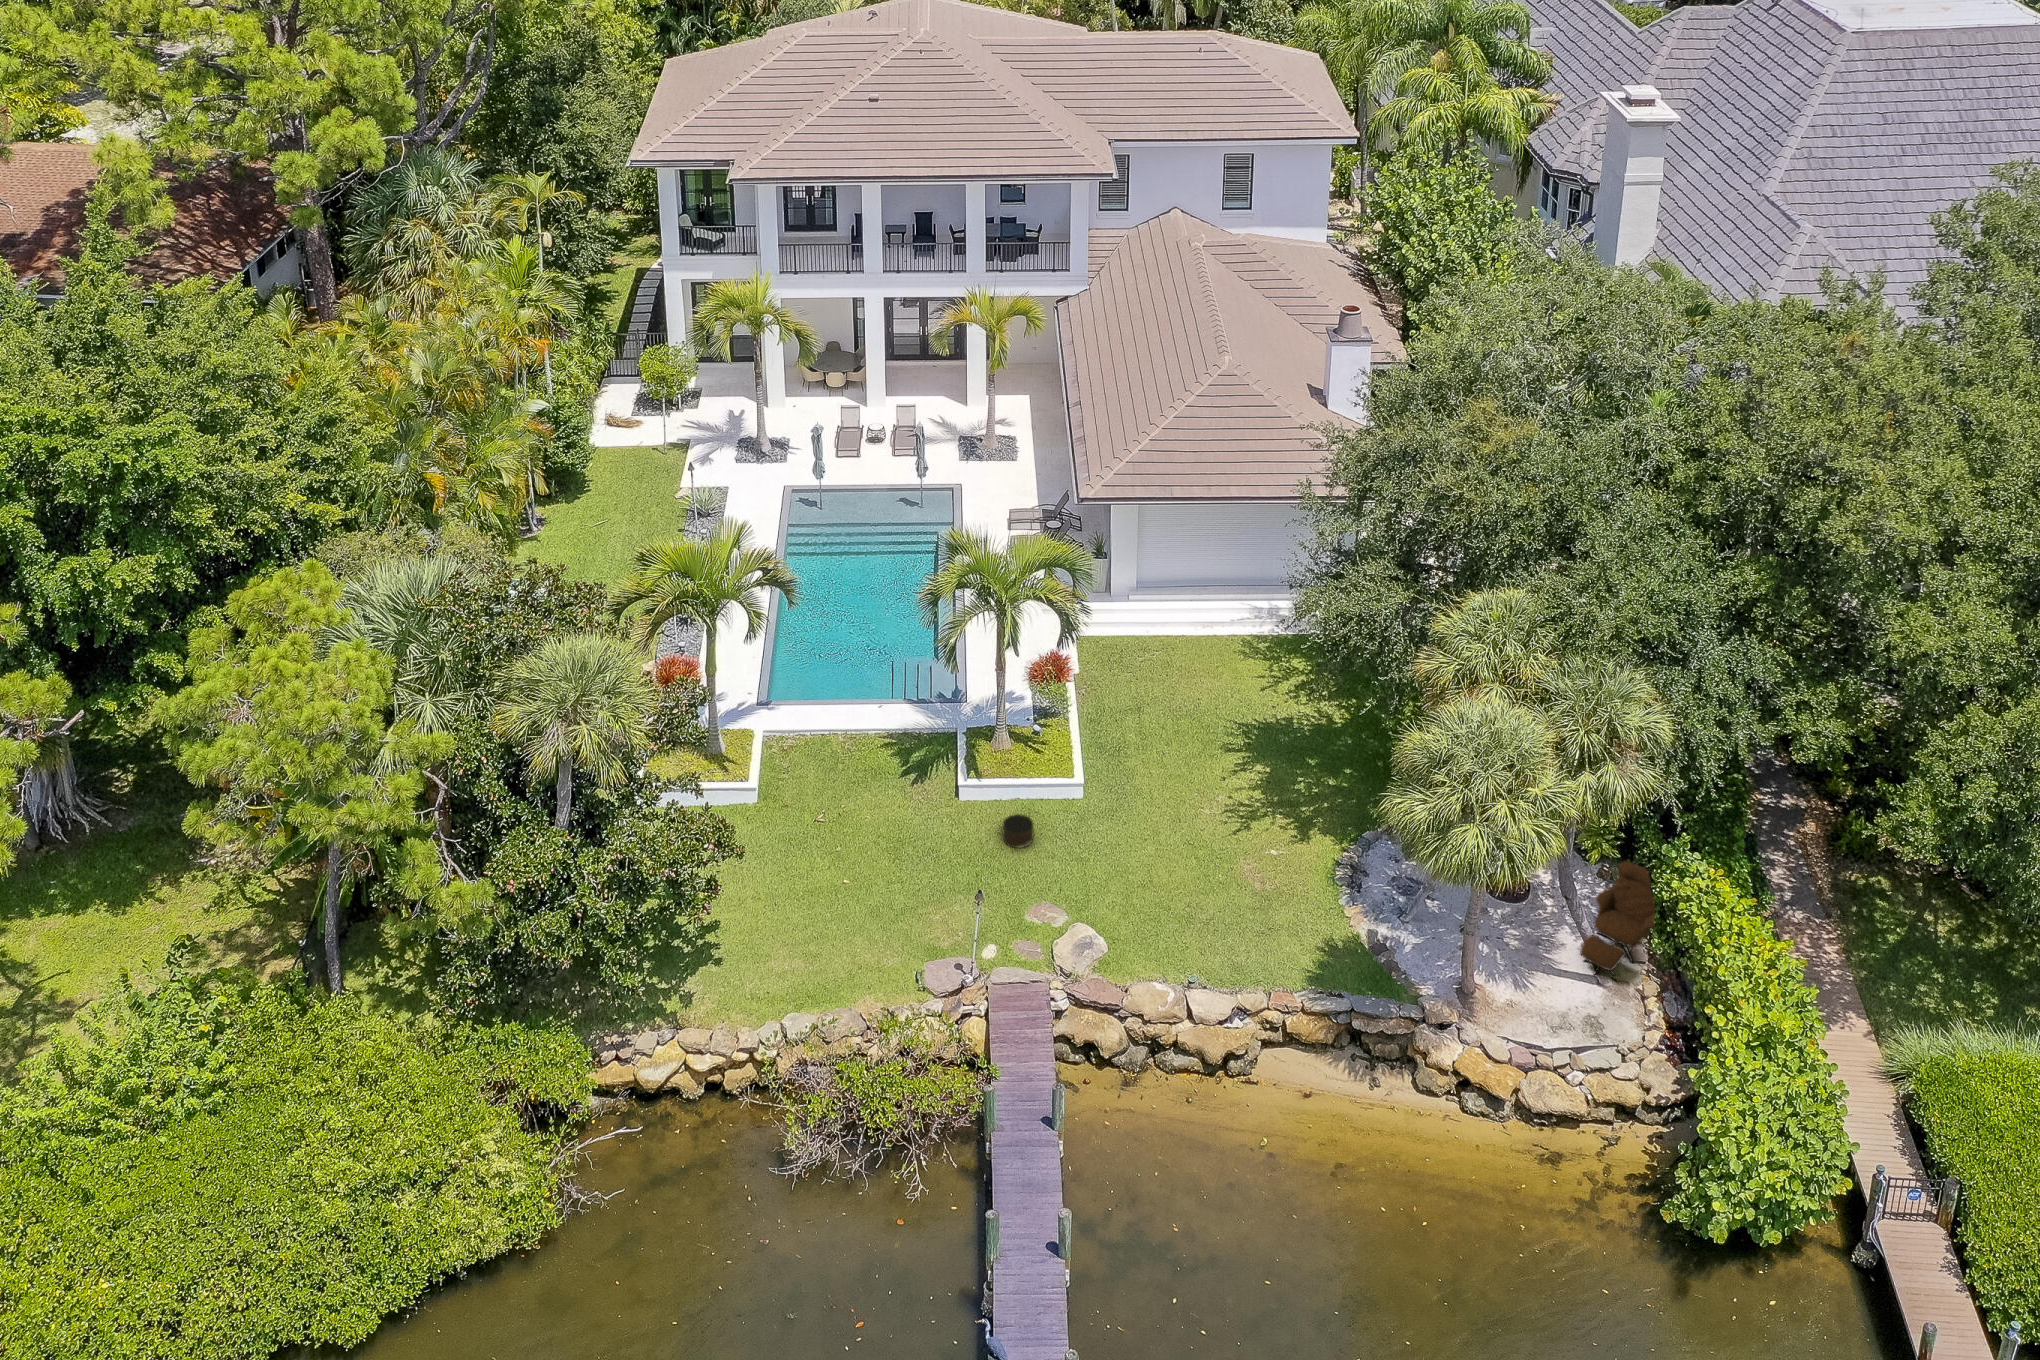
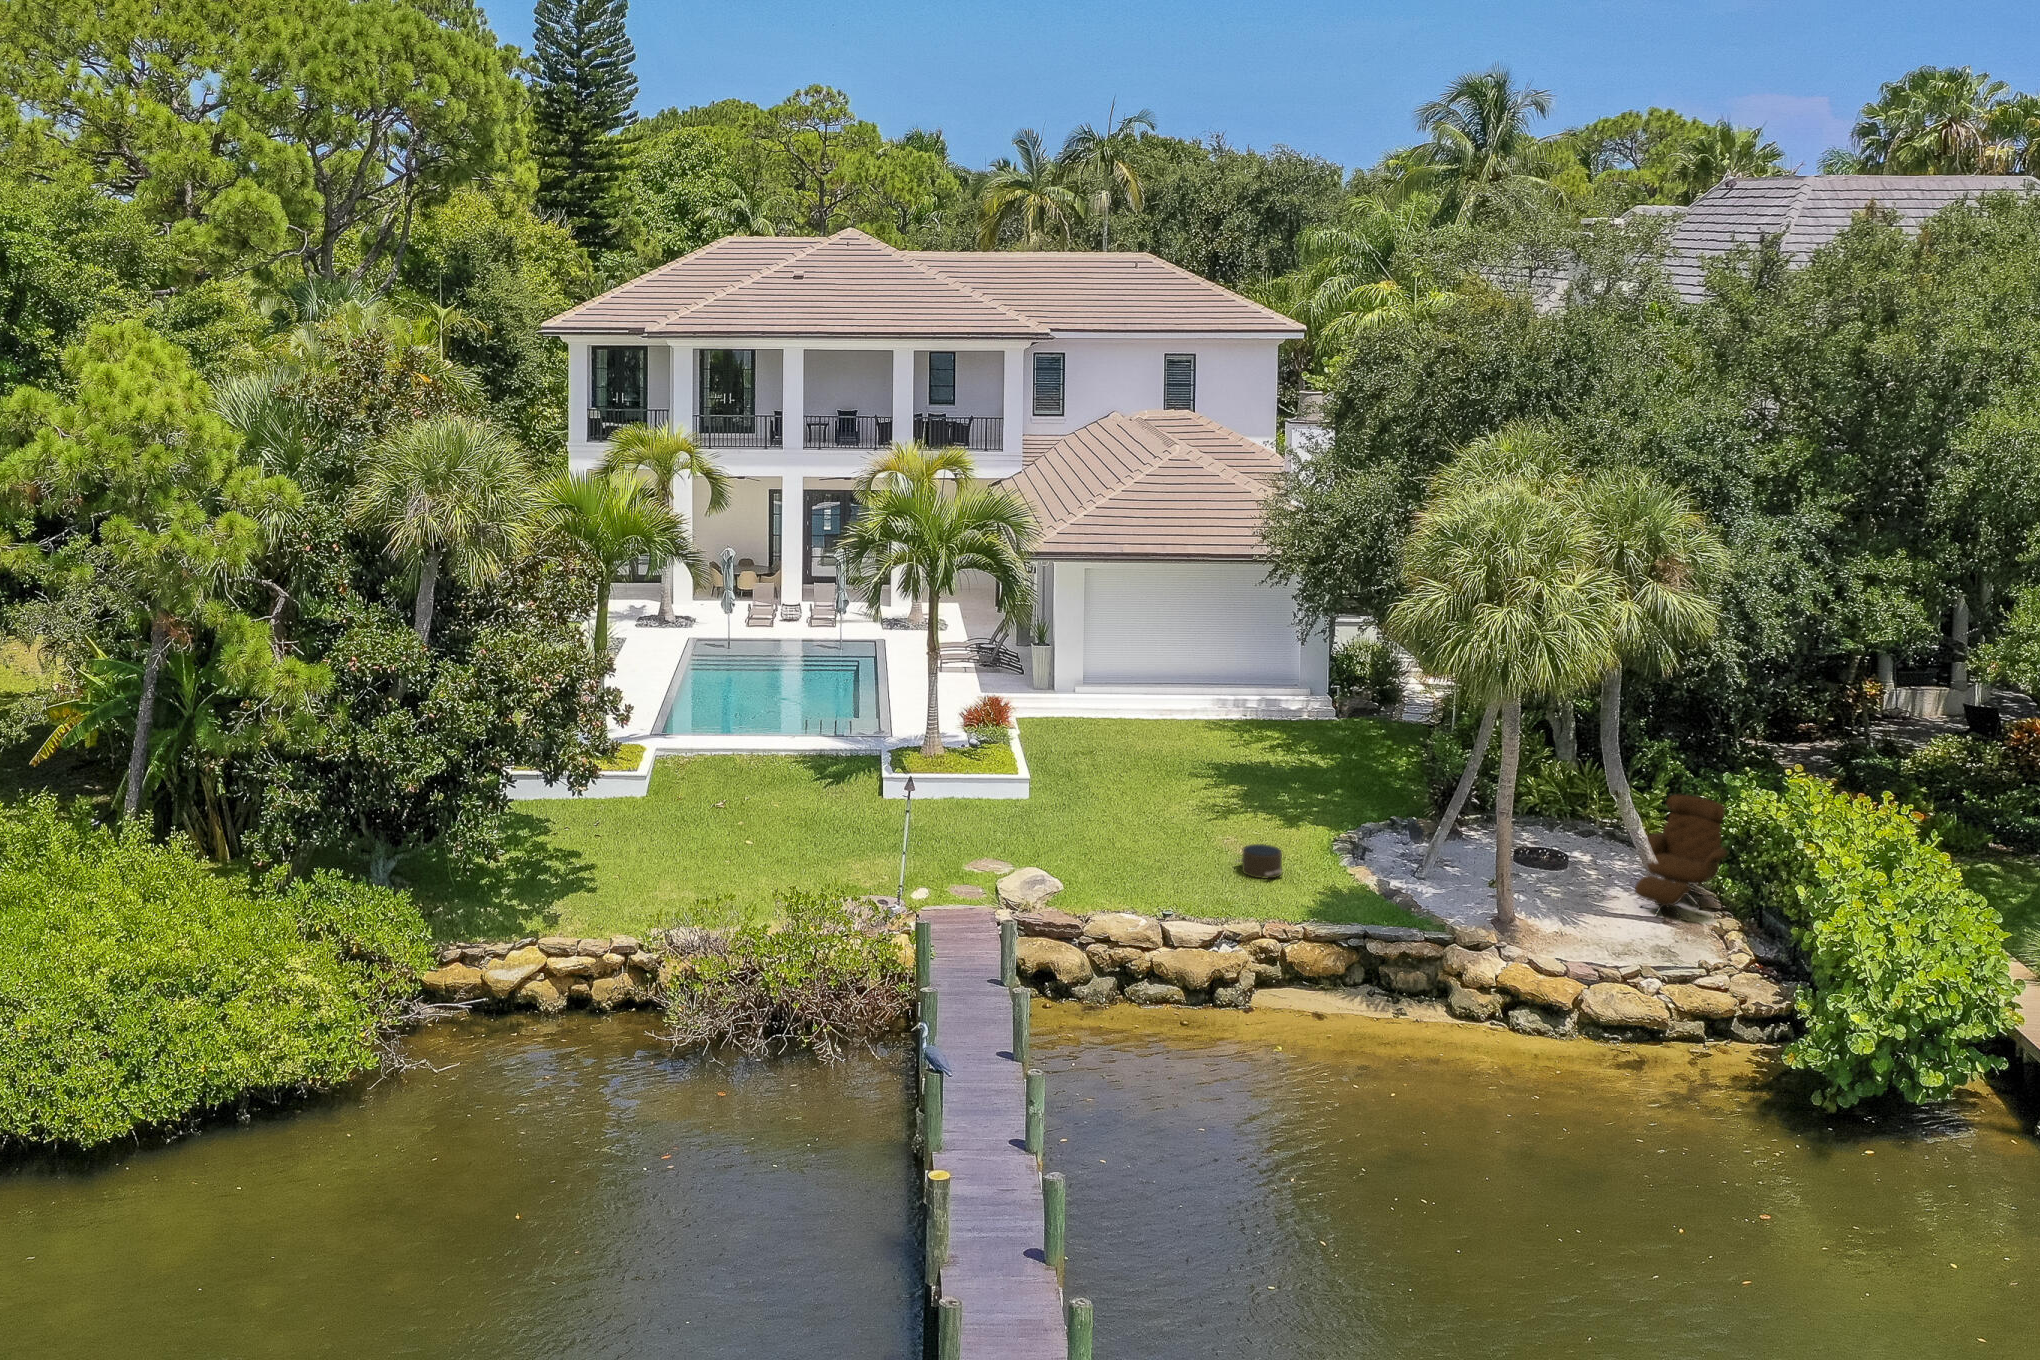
pouf: present [999,814,1034,848] -> present [1237,844,1282,879]

